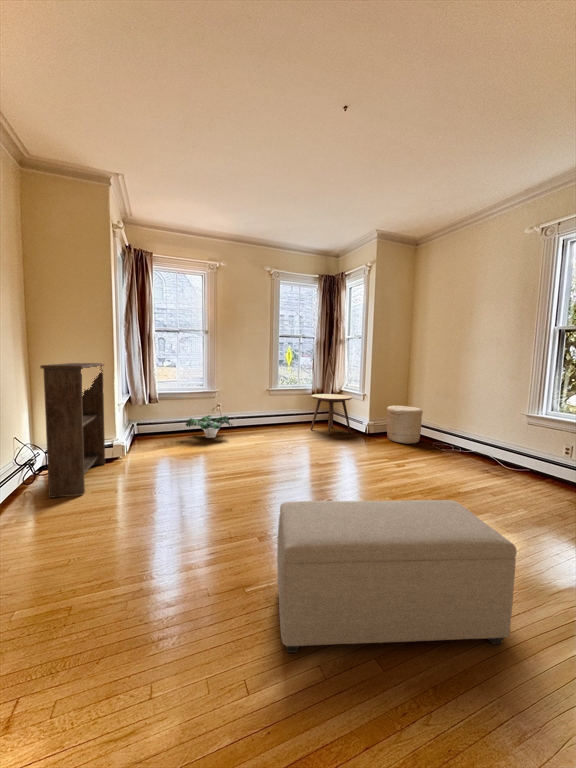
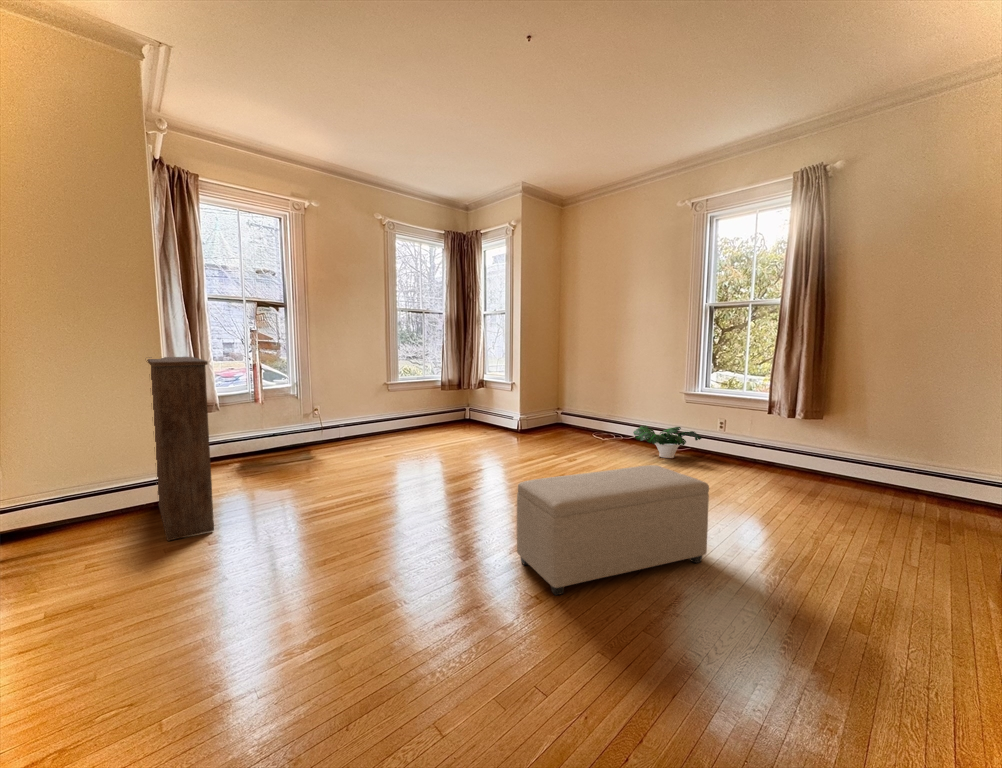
side table: present [311,394,352,435] -> none [446,386,497,437]
woven basket: present [386,406,423,444] -> none [540,395,581,438]
potted plant: present [186,415,232,438] -> present [633,426,701,458]

